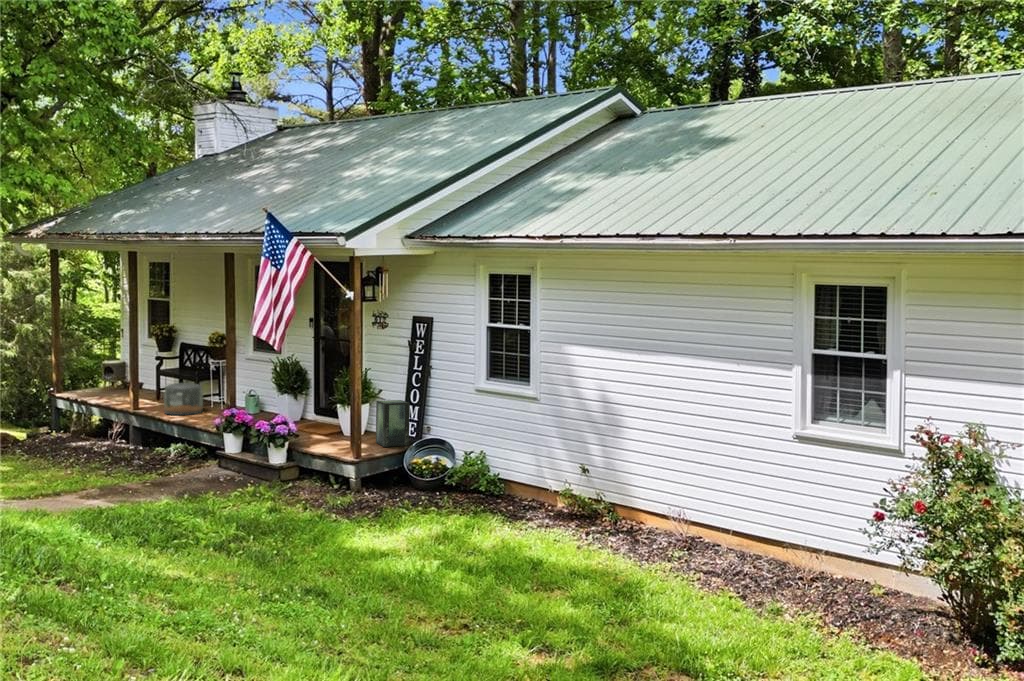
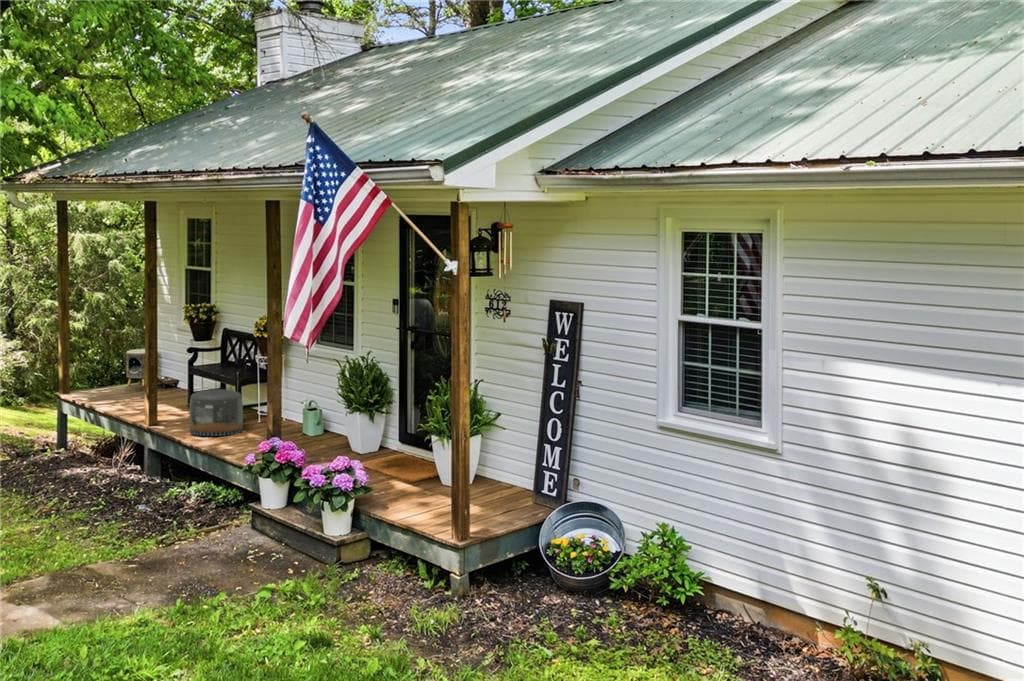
storage box: present [376,400,410,447] -> none [490,433,545,511]

